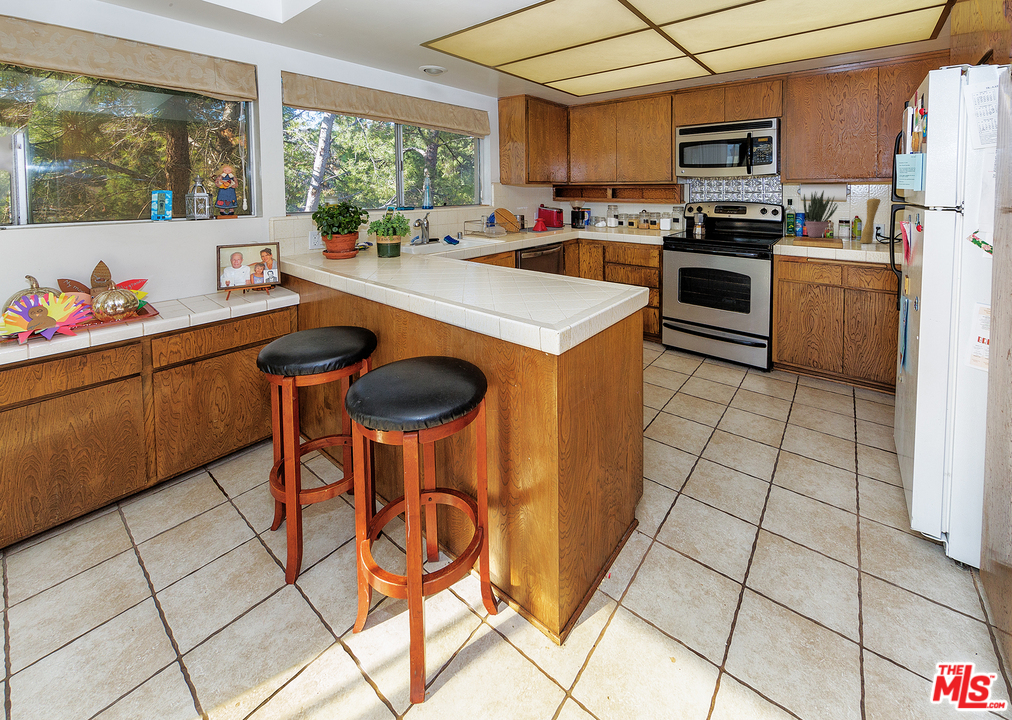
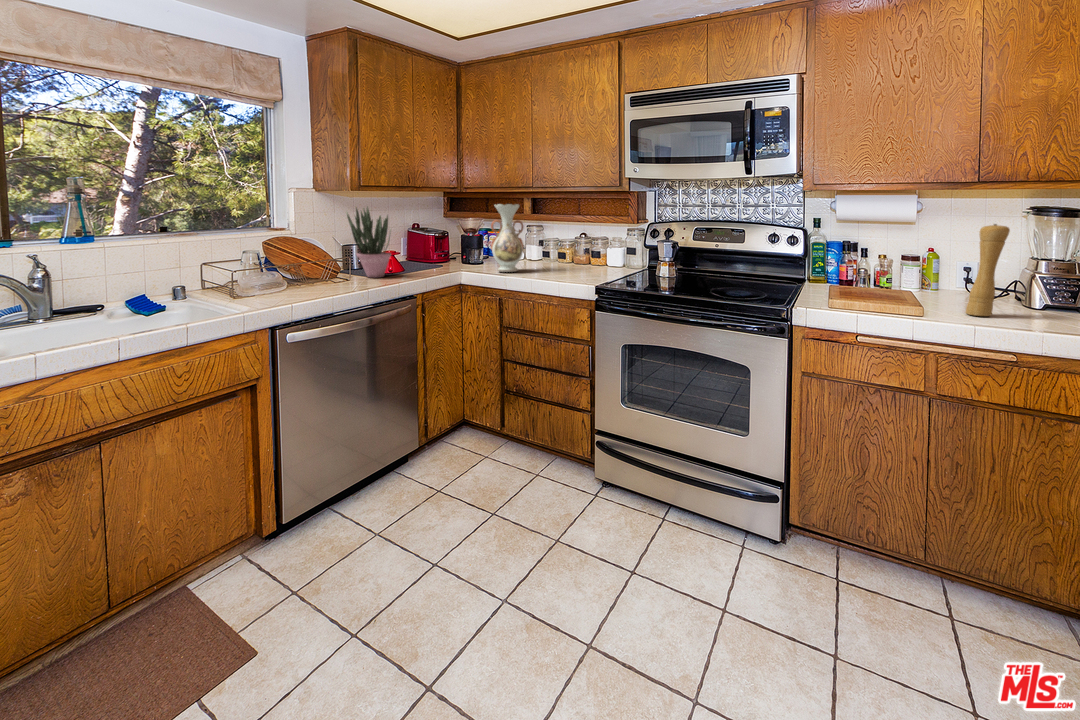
potted plant: present [803,191,838,237] -> present [346,207,391,278]
vase: none [596,192,614,232] -> present [491,204,523,272]

